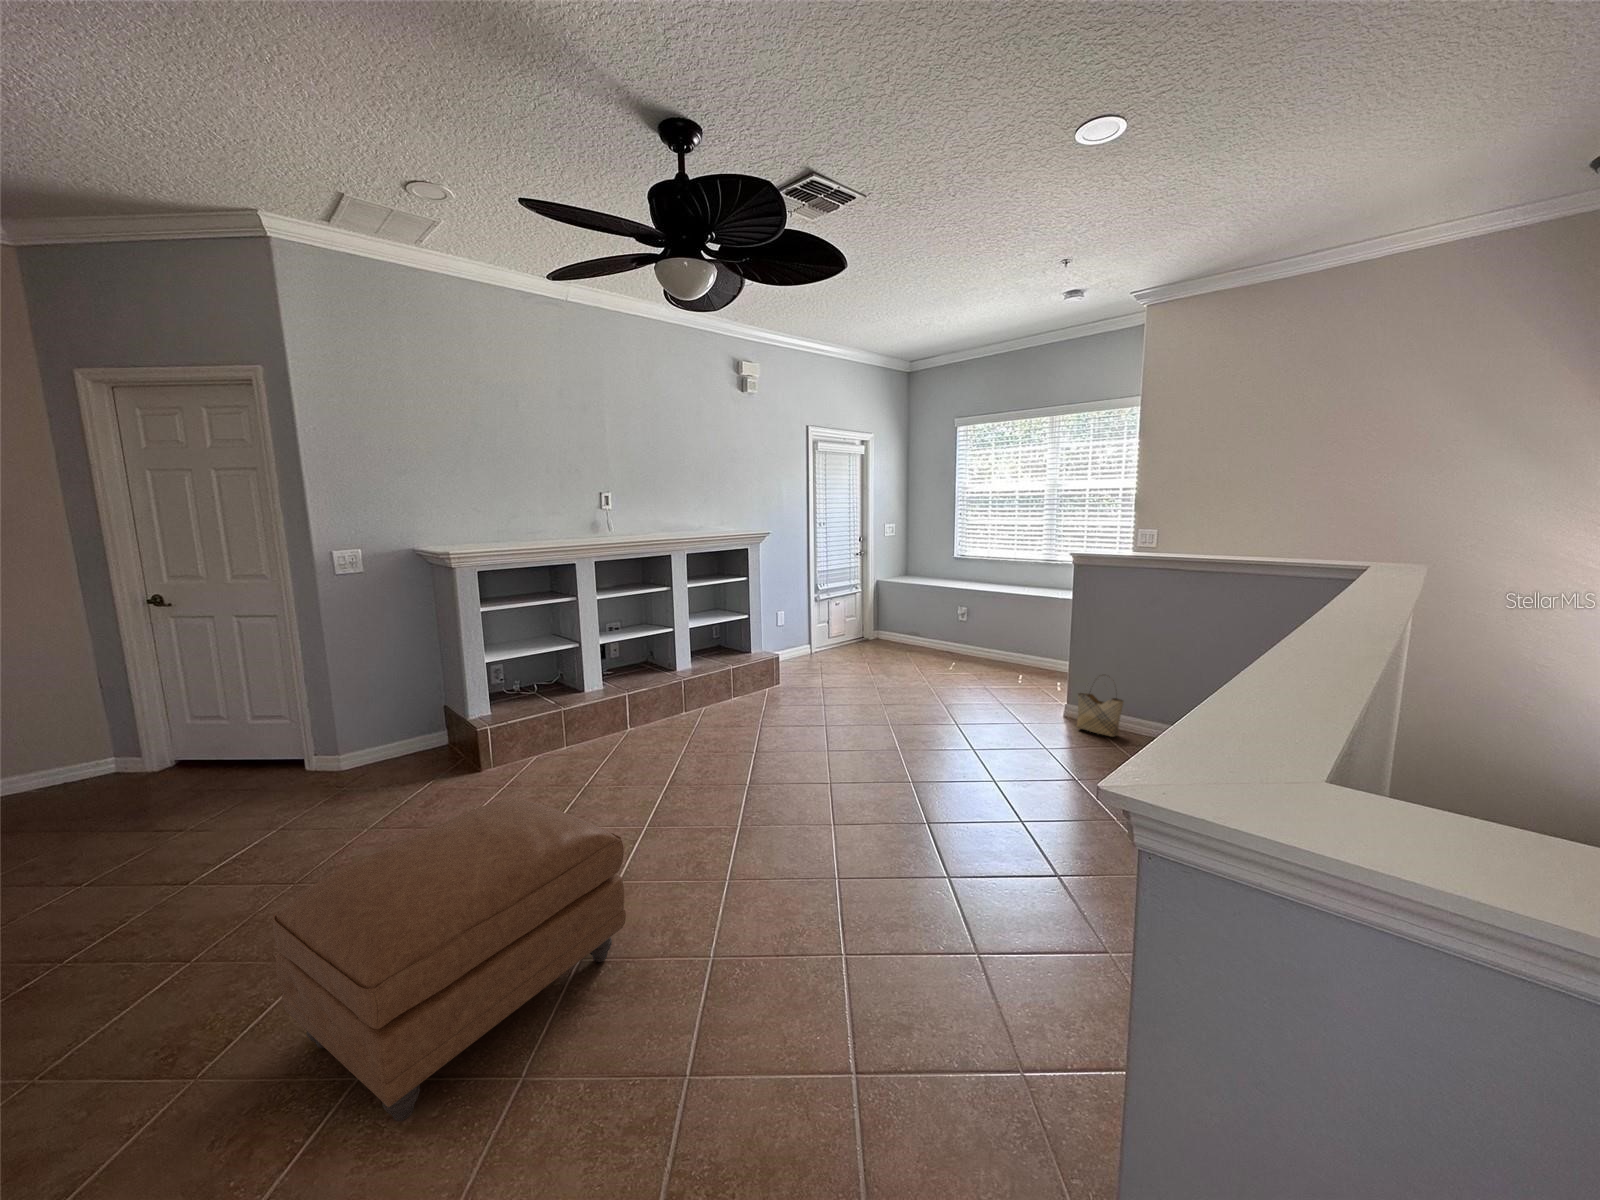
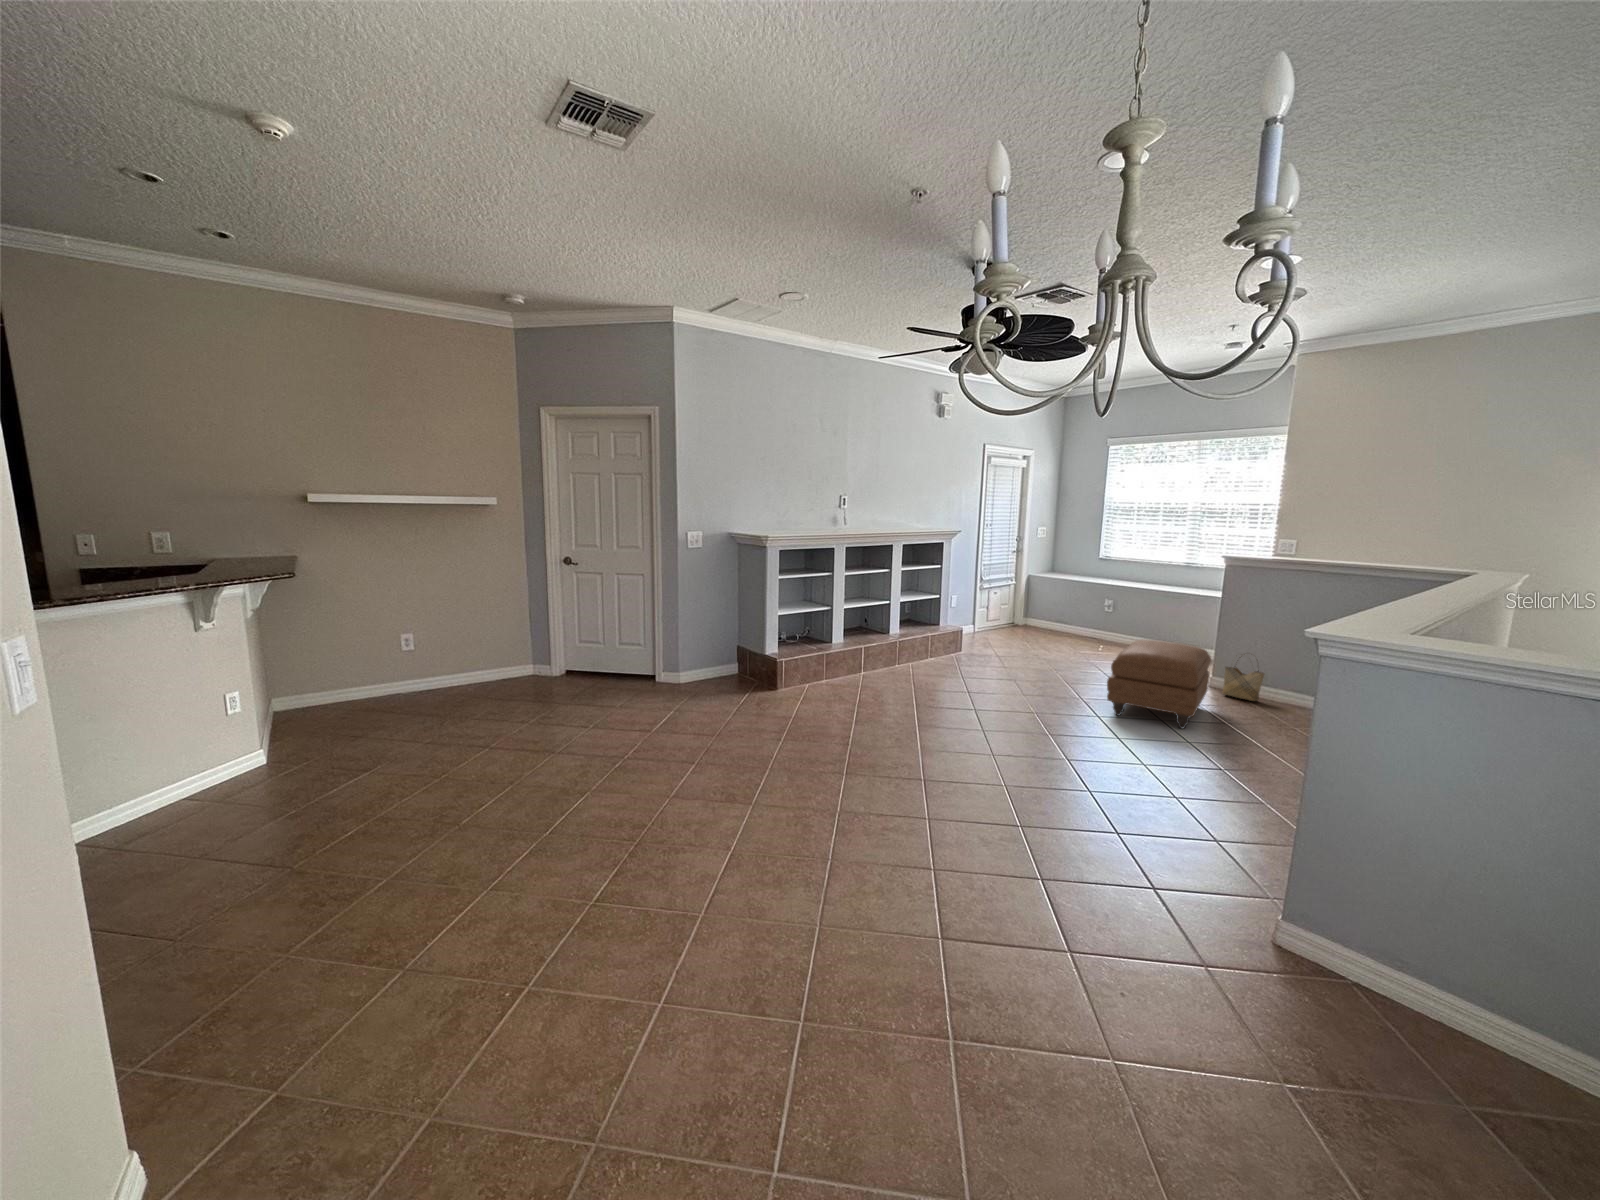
ottoman: present [272,798,626,1121] -> present [1107,640,1211,729]

